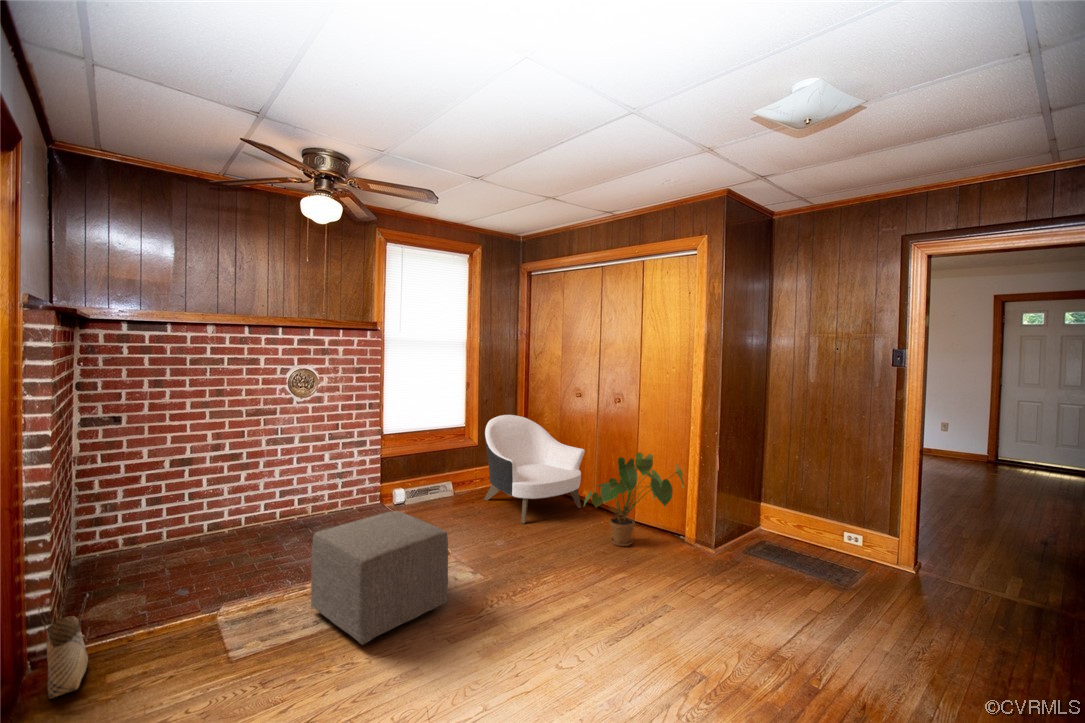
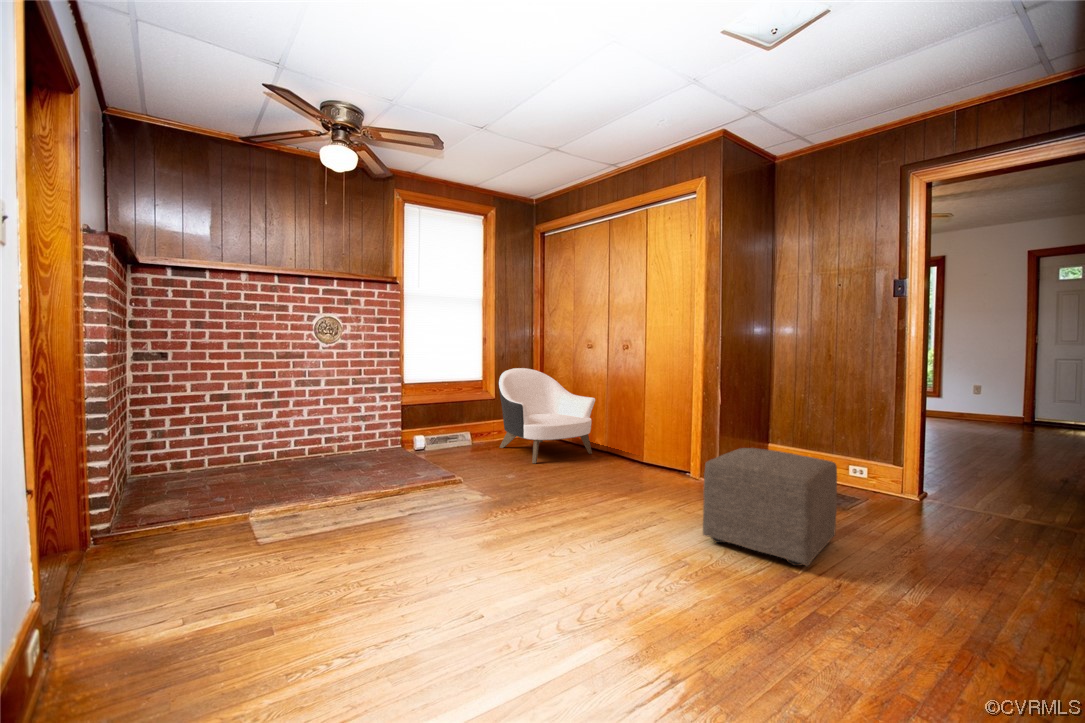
house plant: present [584,453,684,546] -> none [589,393,688,479]
ottoman: present [311,511,448,645] -> present [703,448,837,566]
woven basket: present [38,594,88,698] -> none [99,479,141,563]

